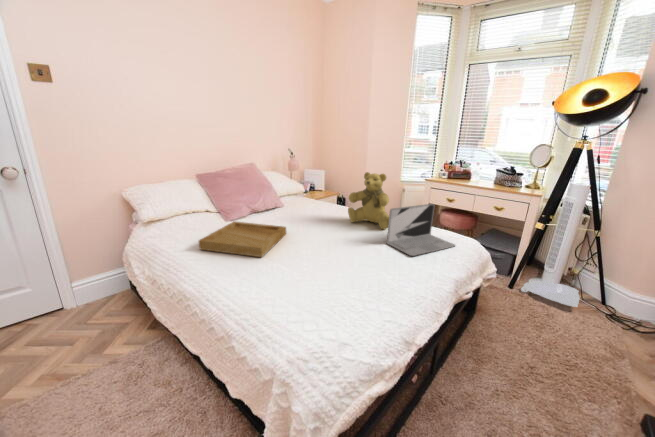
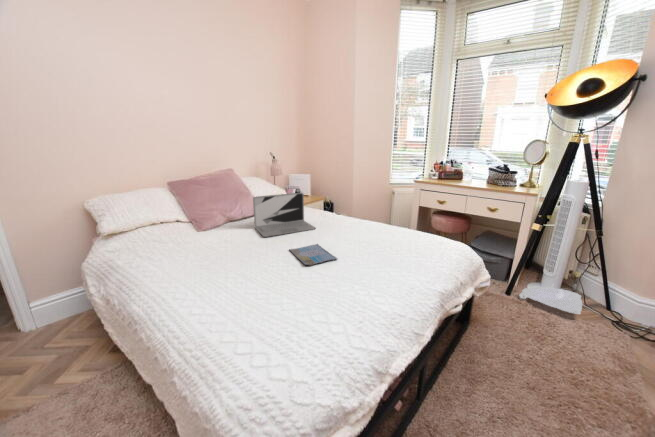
teddy bear: present [348,172,389,229] -> none [328,175,373,236]
laptop: present [387,204,455,256] -> present [253,193,316,237]
tray: present [199,222,286,257] -> none [156,232,259,273]
book: none [315,235,360,254] -> present [290,244,337,266]

